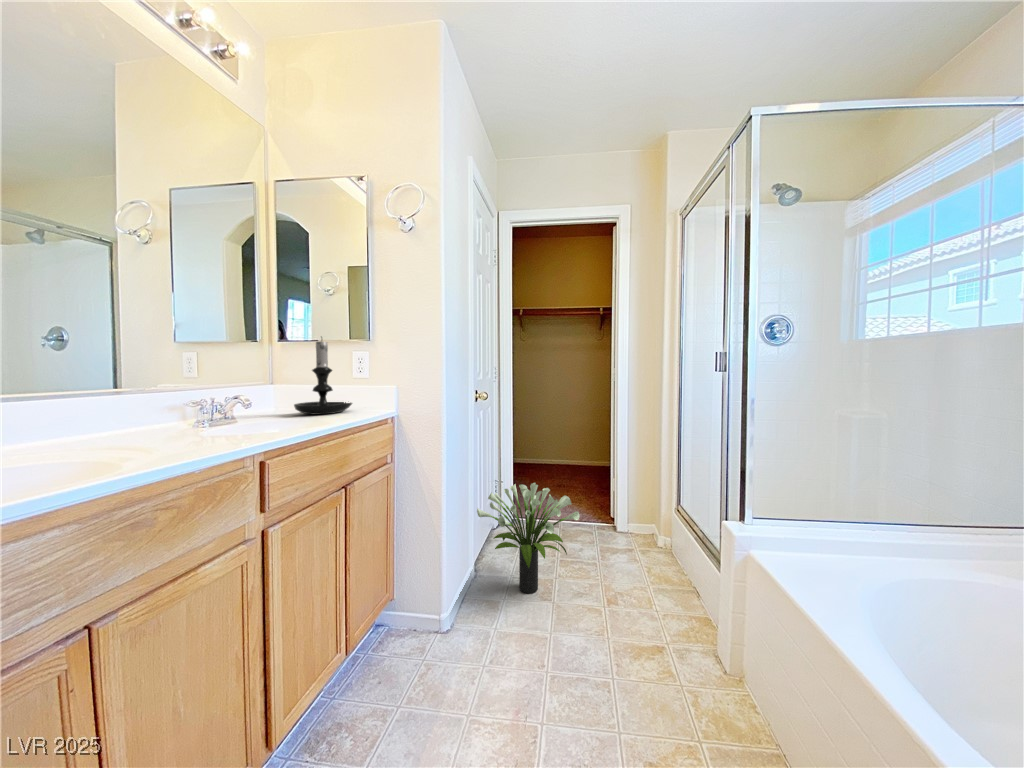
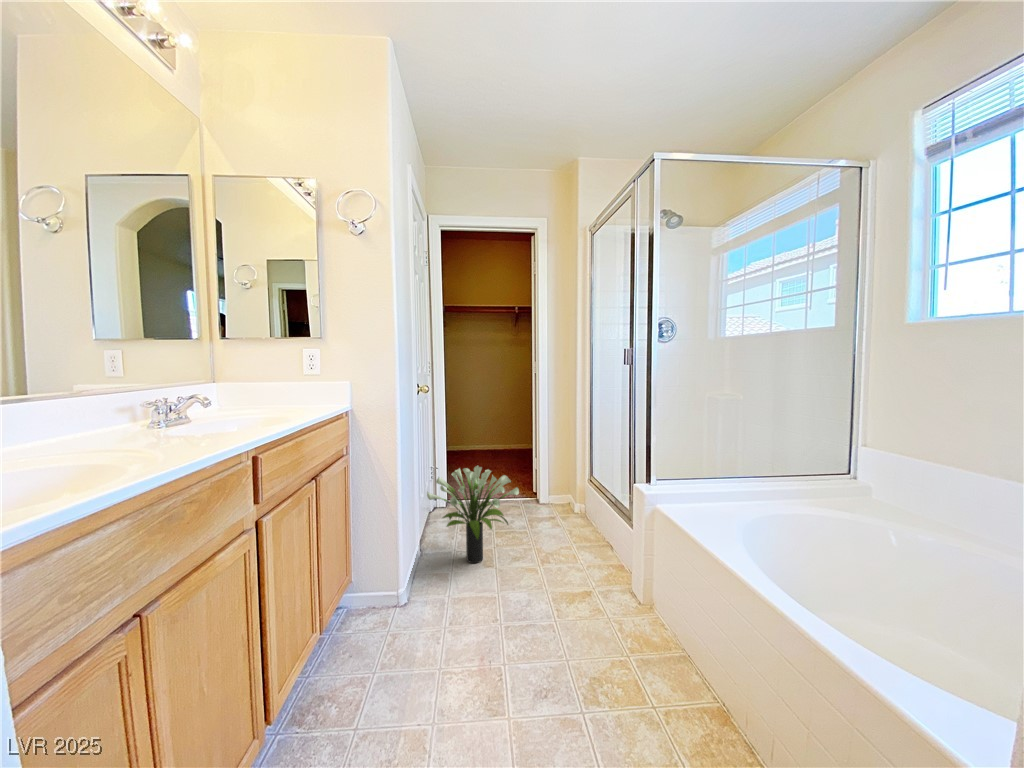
candle holder: present [294,337,352,414] -> none [245,333,308,411]

